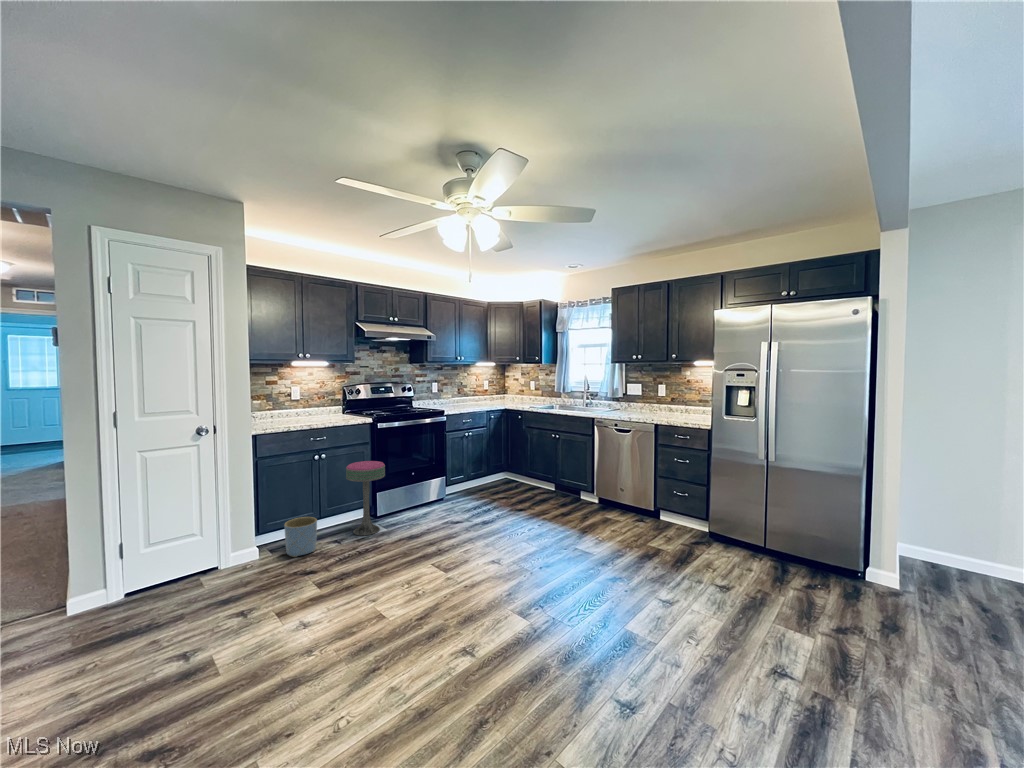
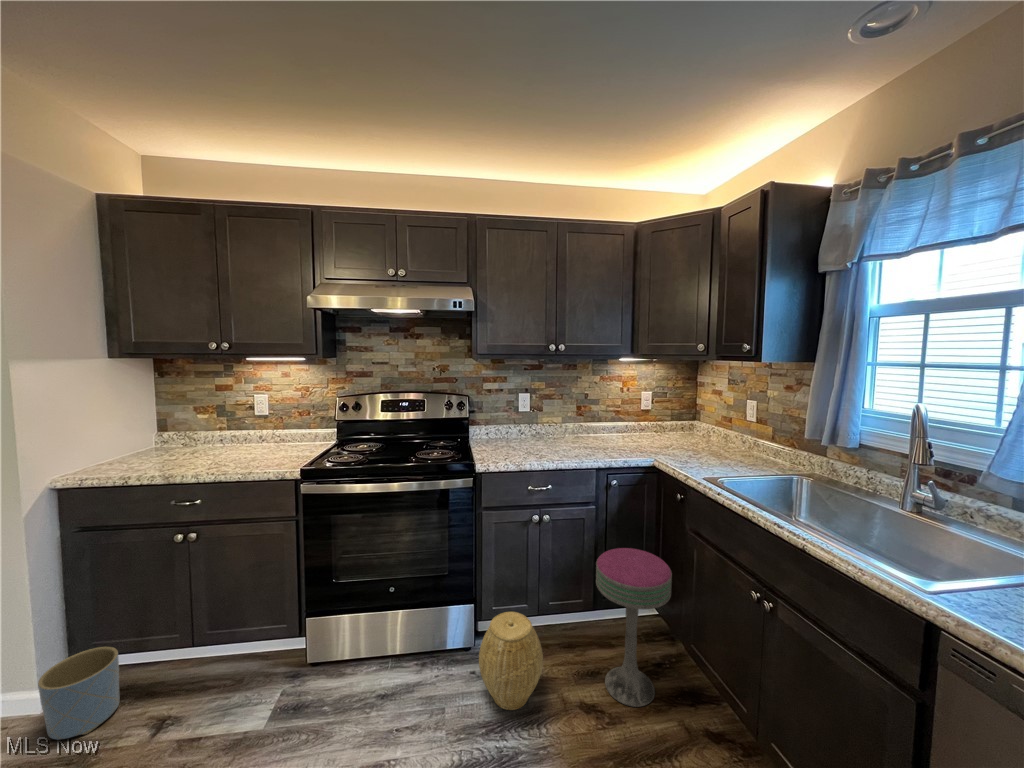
bar stool: present [346,461,385,536] -> present [596,548,672,707]
woven basket: none [465,469,492,504] -> present [479,612,543,710]

